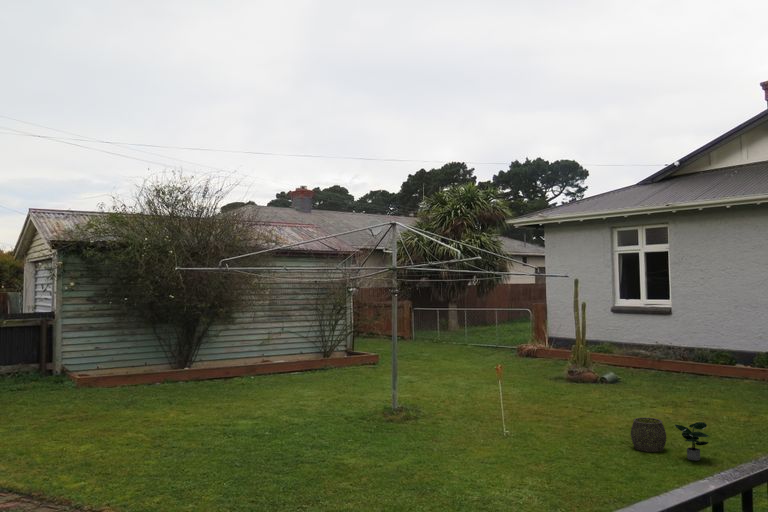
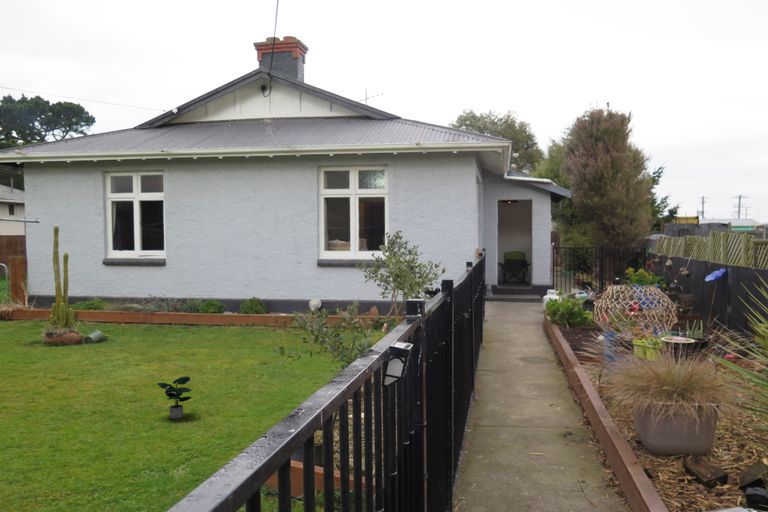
woven basket: present [631,418,666,452] -> none [109,379,149,418]

